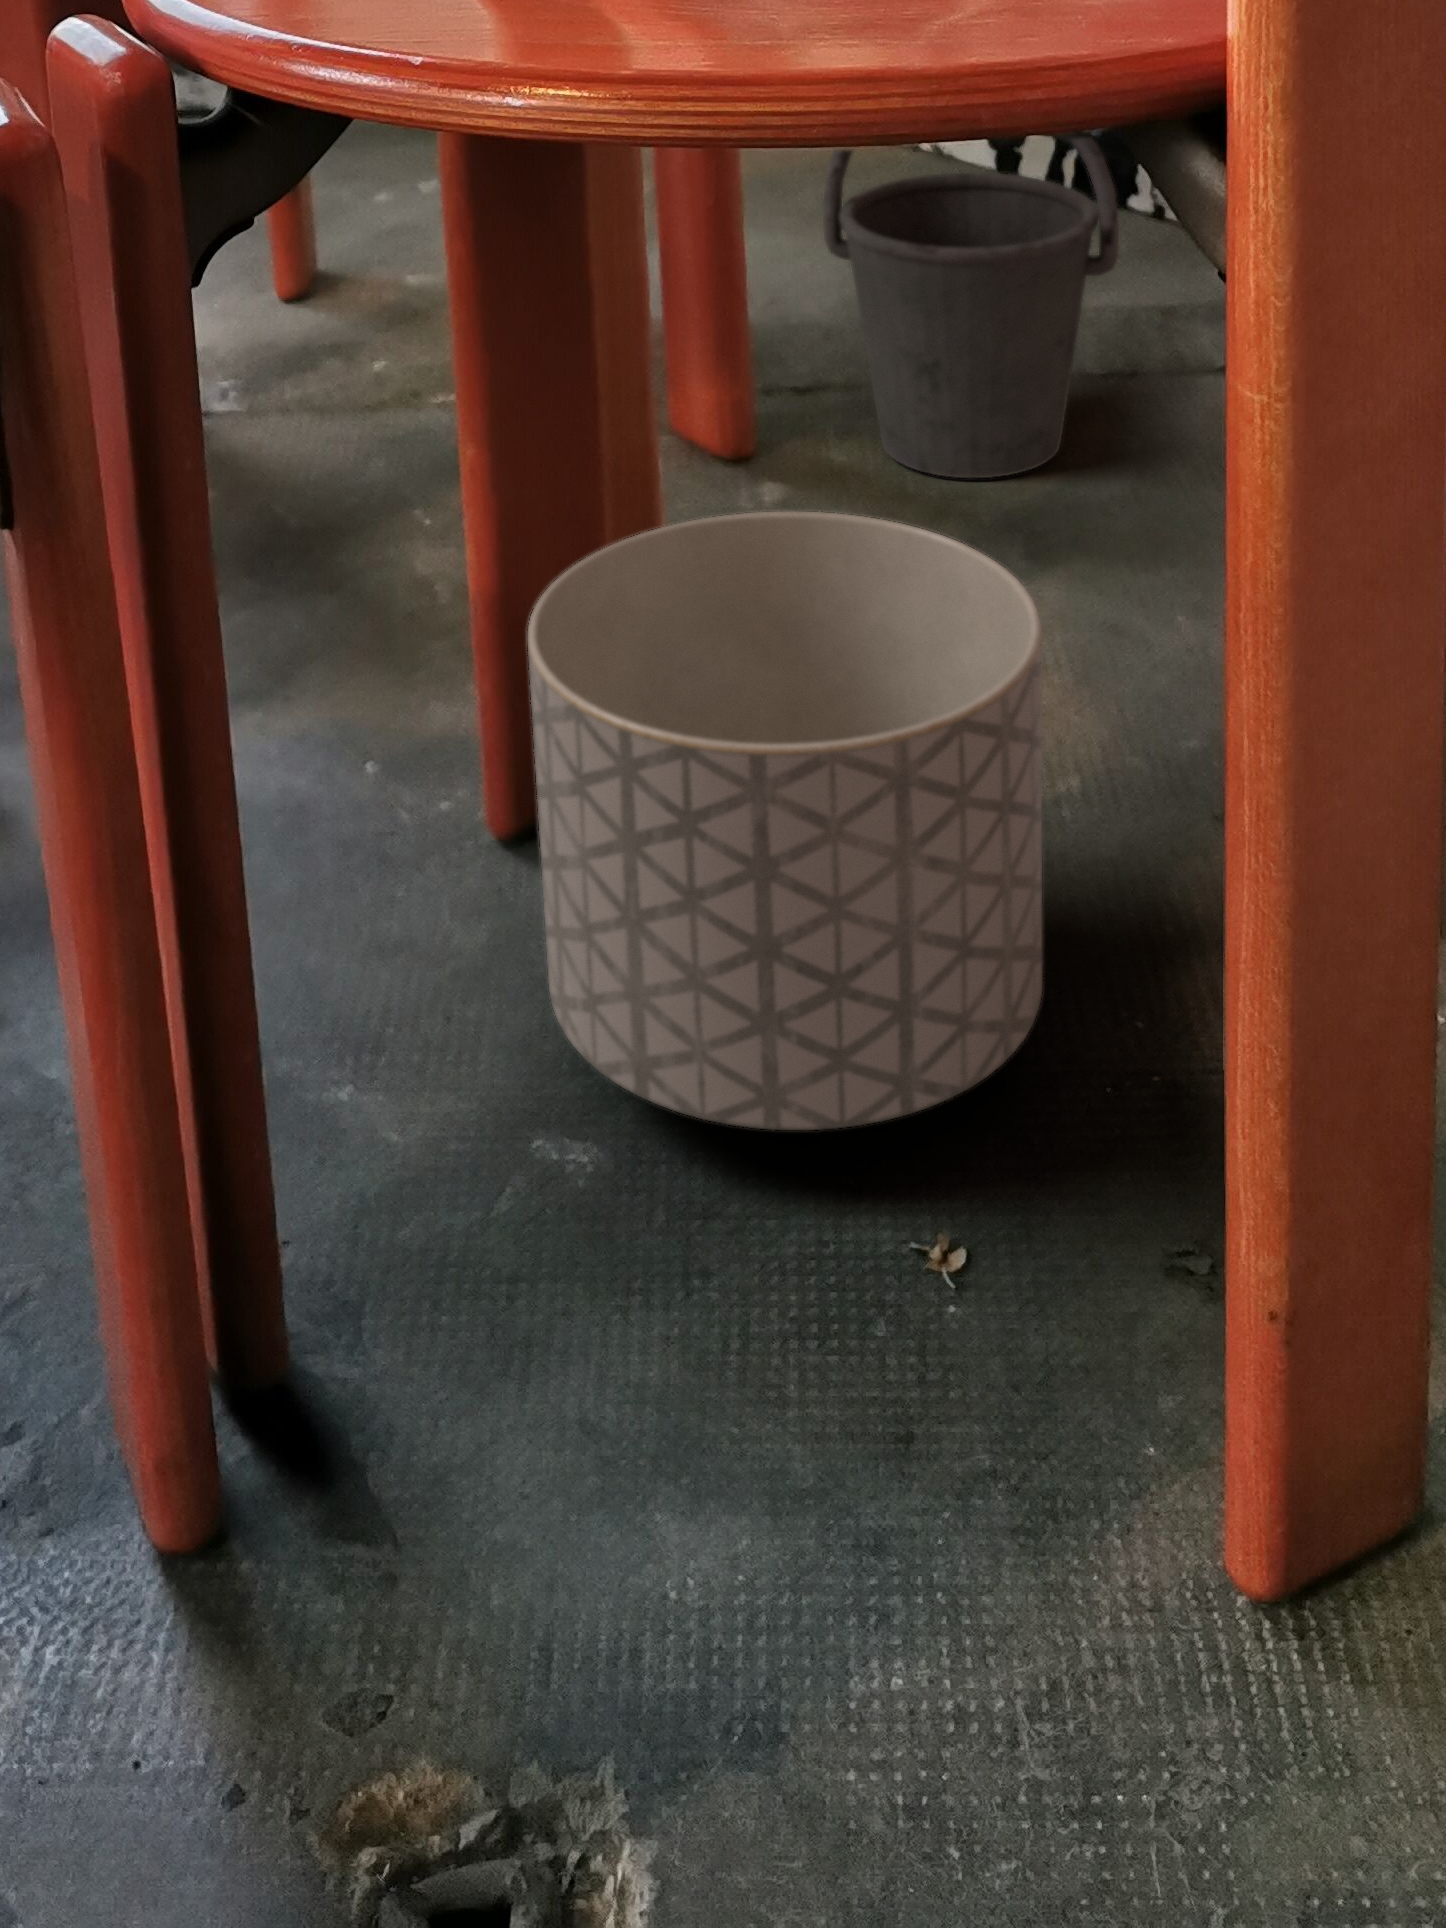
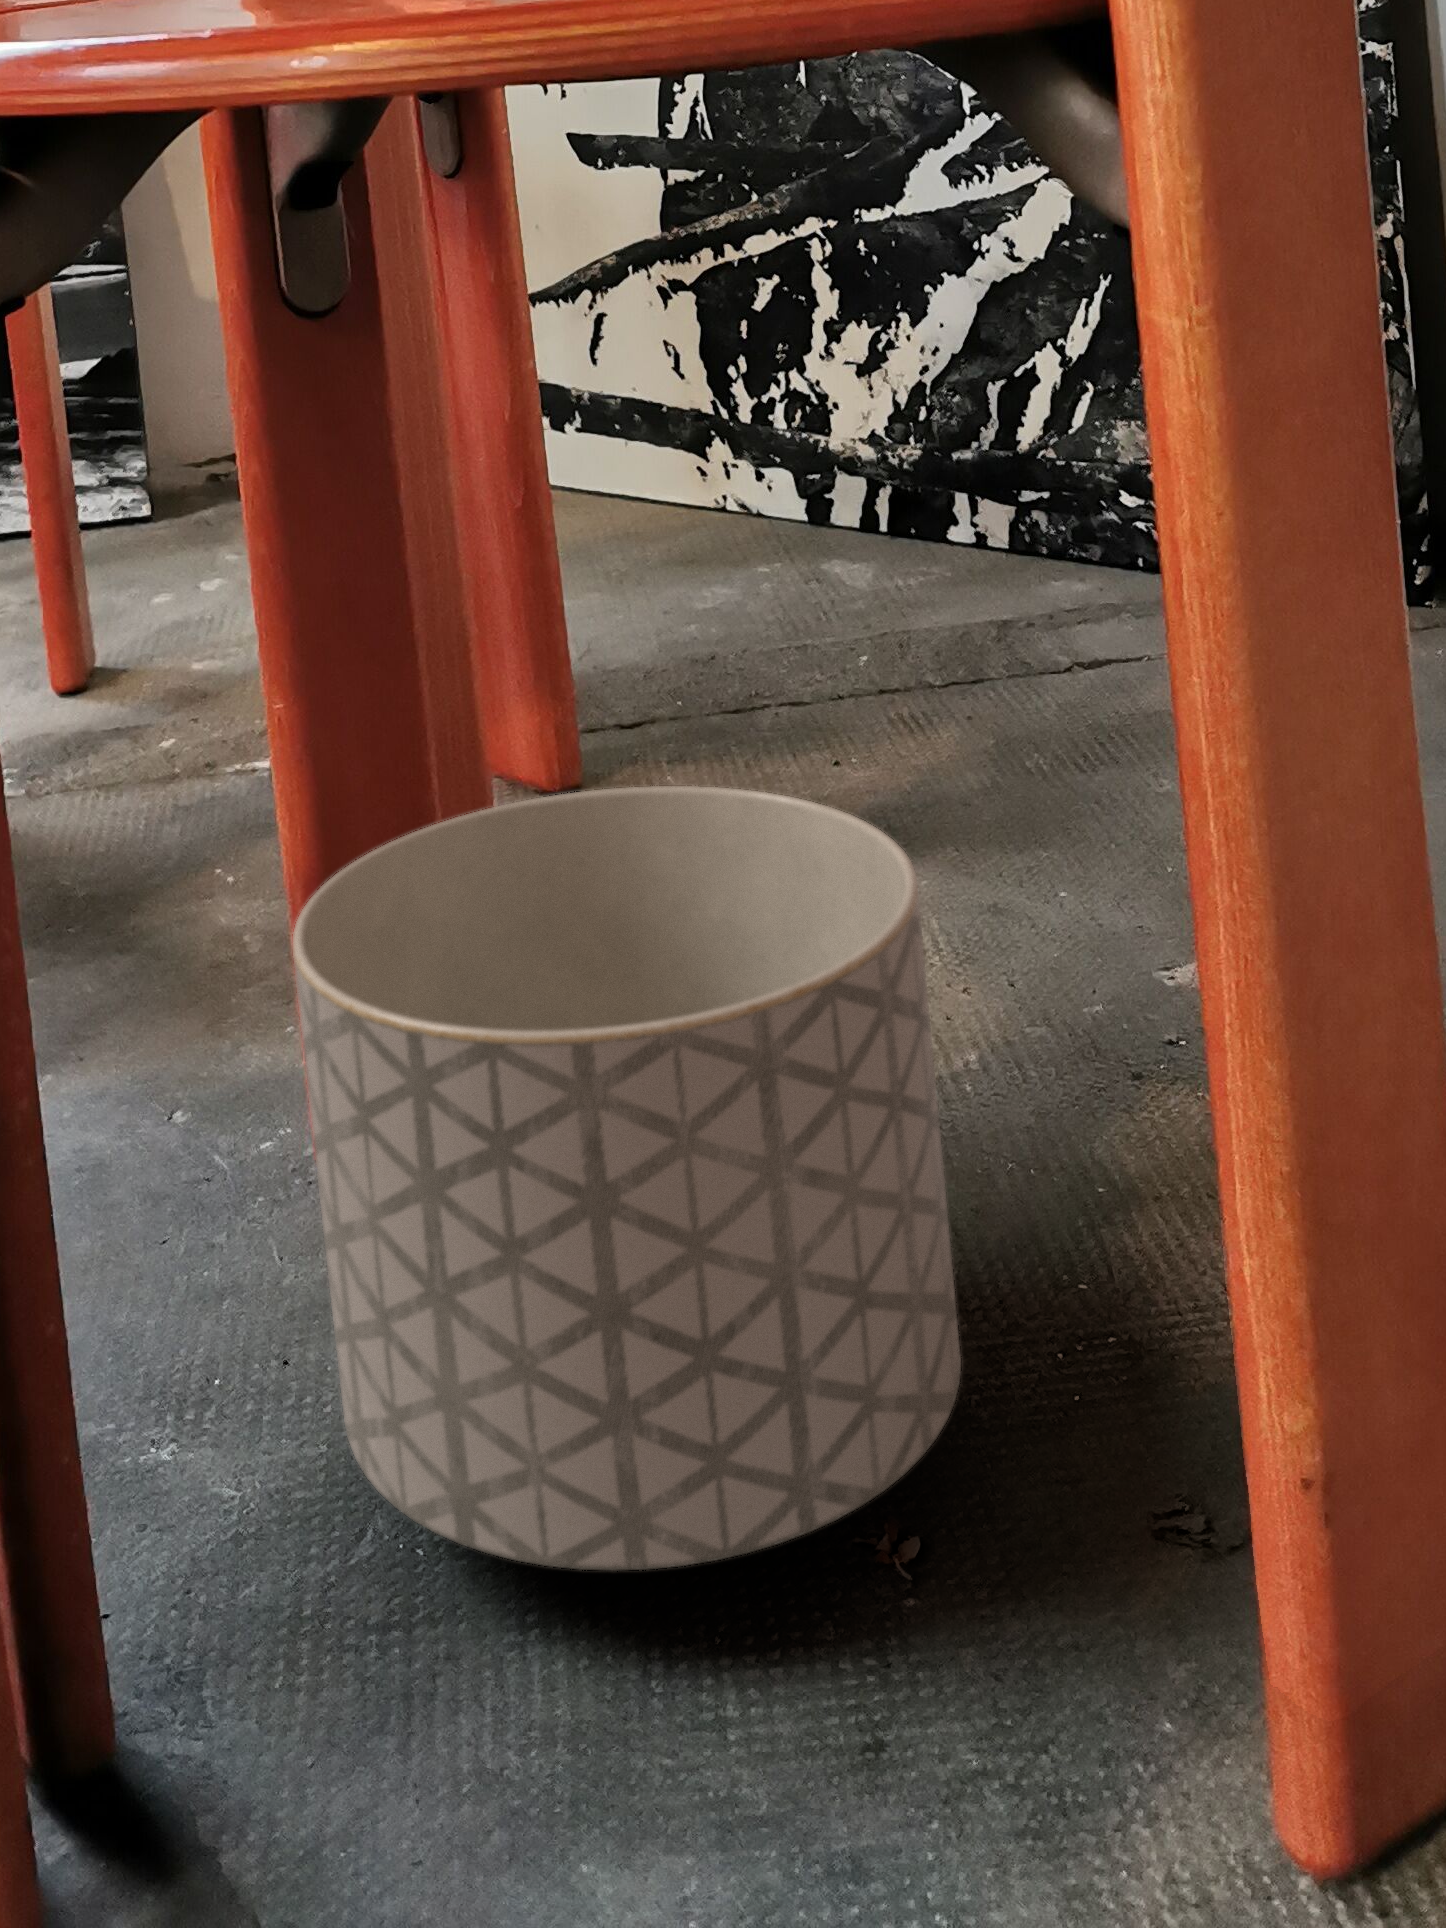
bucket: present [823,138,1119,478] -> none [627,363,952,822]

